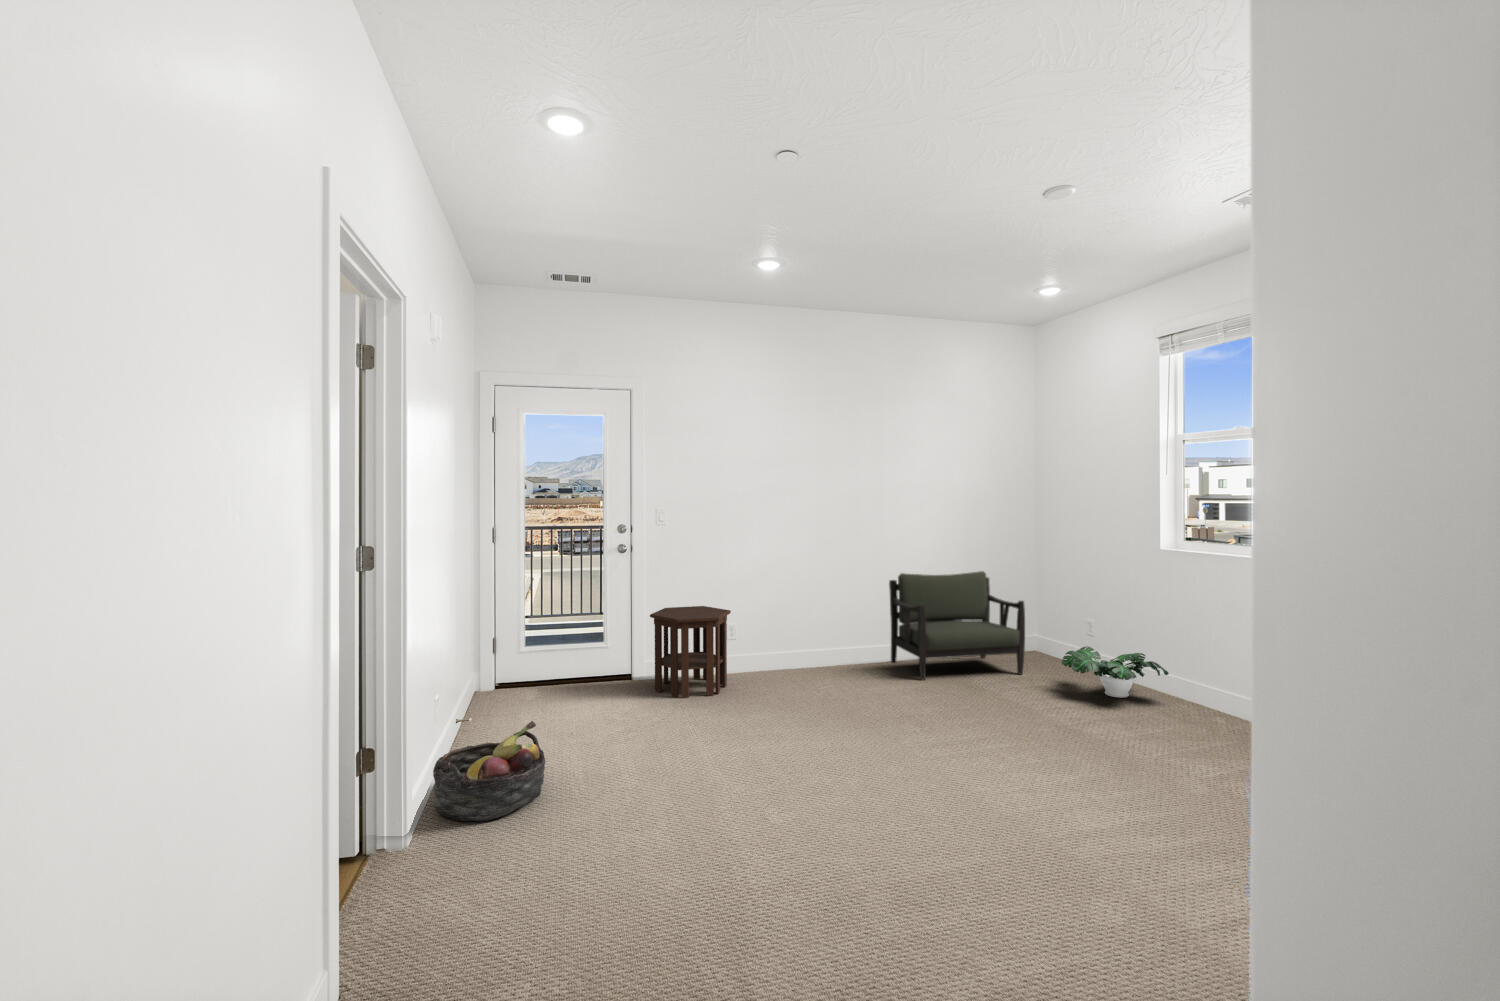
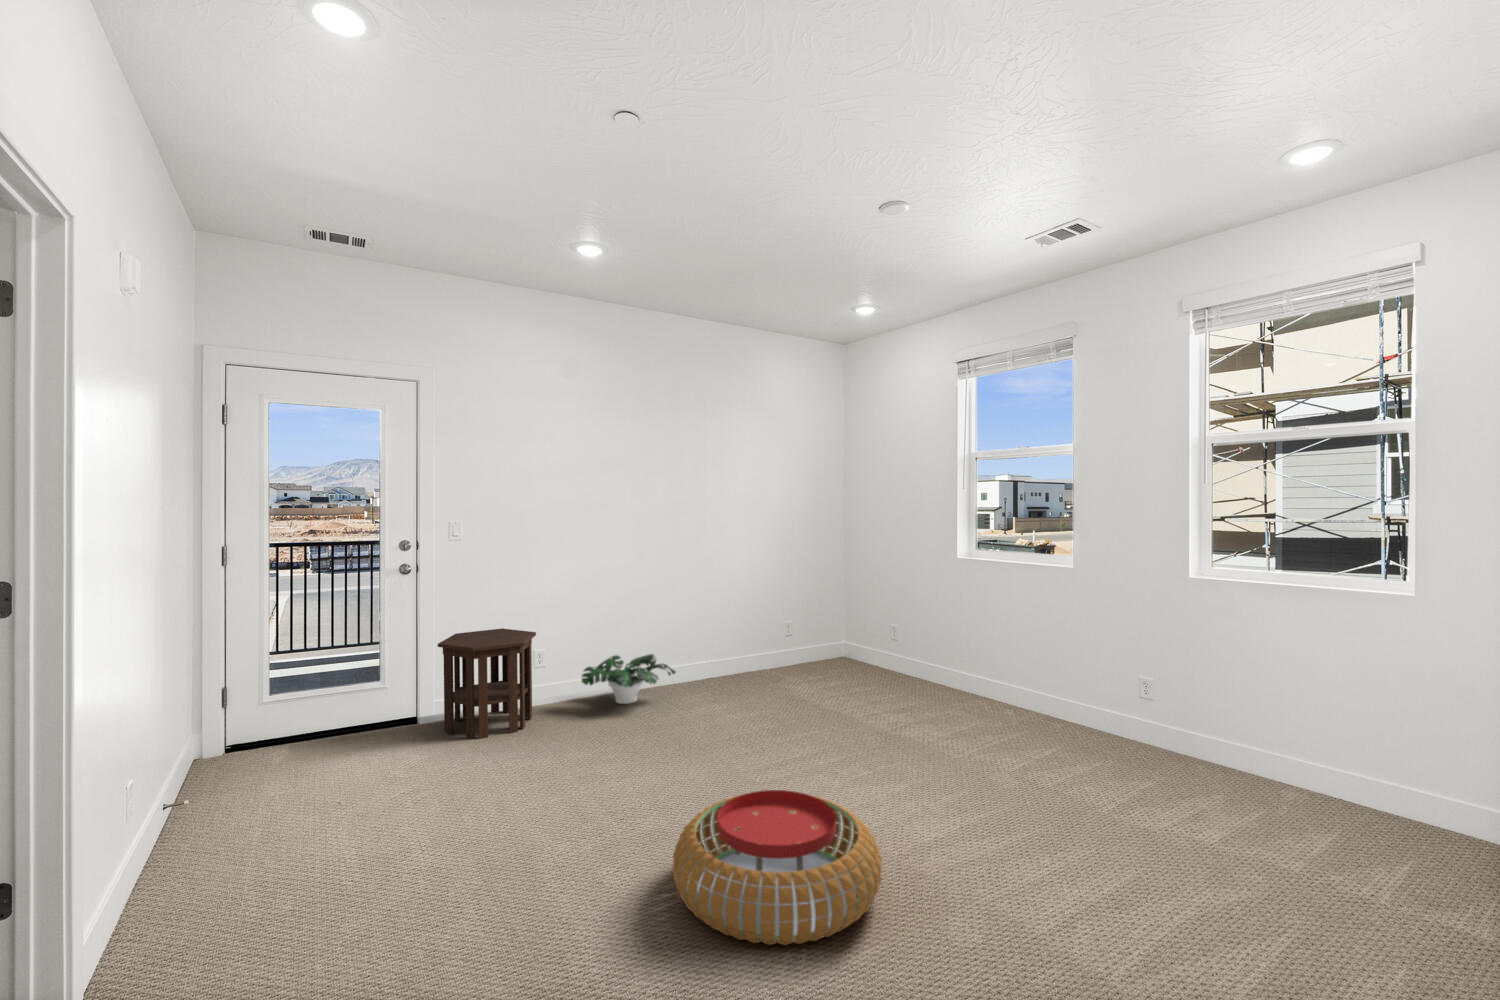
armchair: present [889,571,1025,680] -> none [706,575,838,691]
potted plant: present [1062,646,1169,698] -> present [582,654,676,704]
basket: present [433,721,545,821] -> none [132,801,307,958]
pouf: none [826,759,1025,894] -> present [673,790,882,945]

